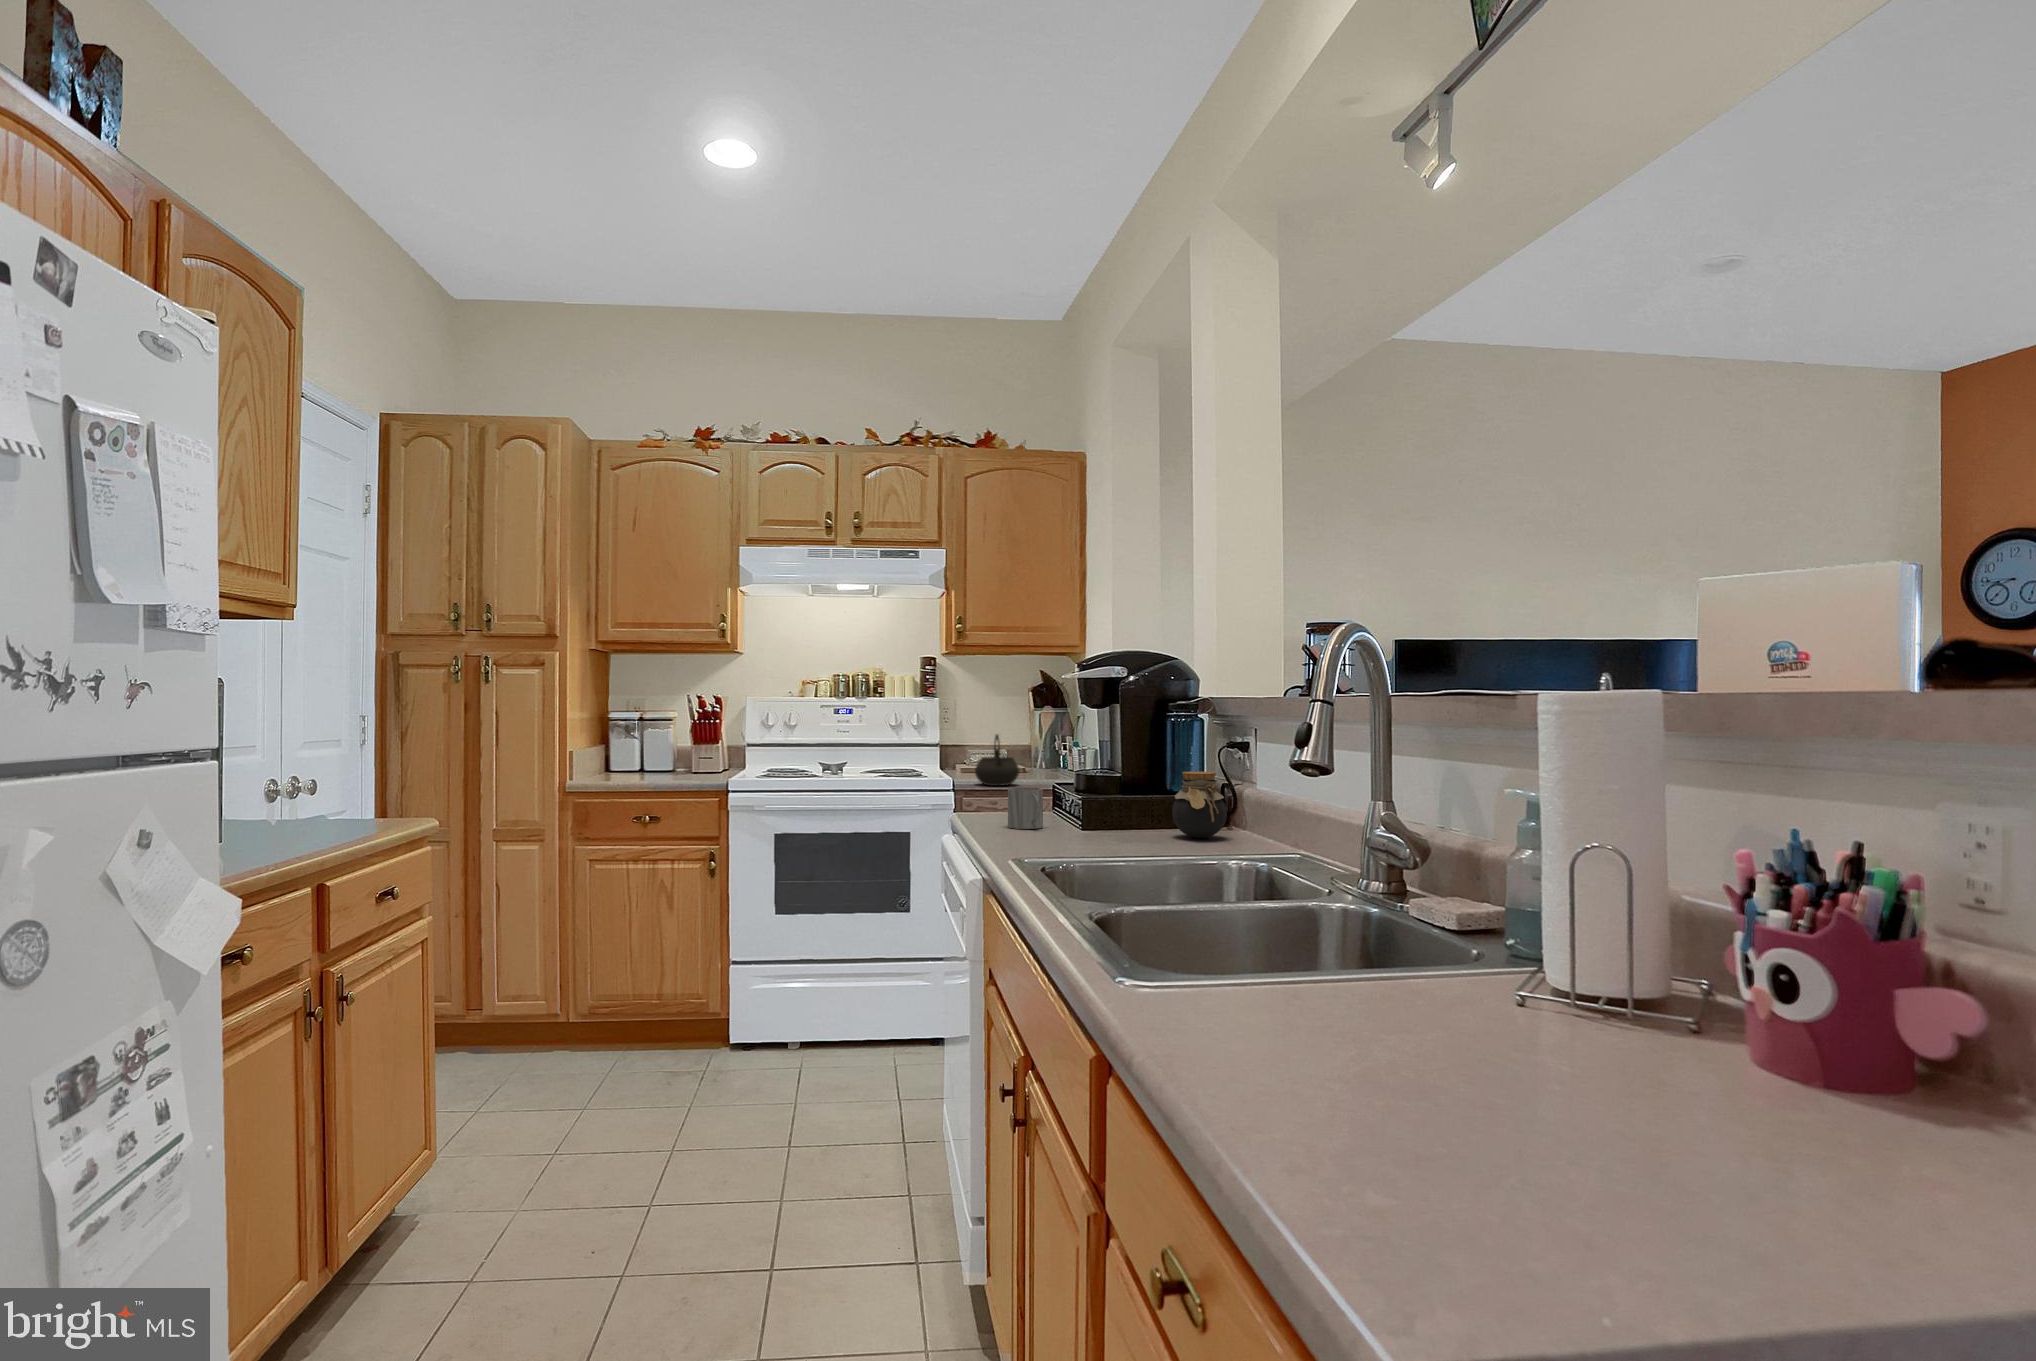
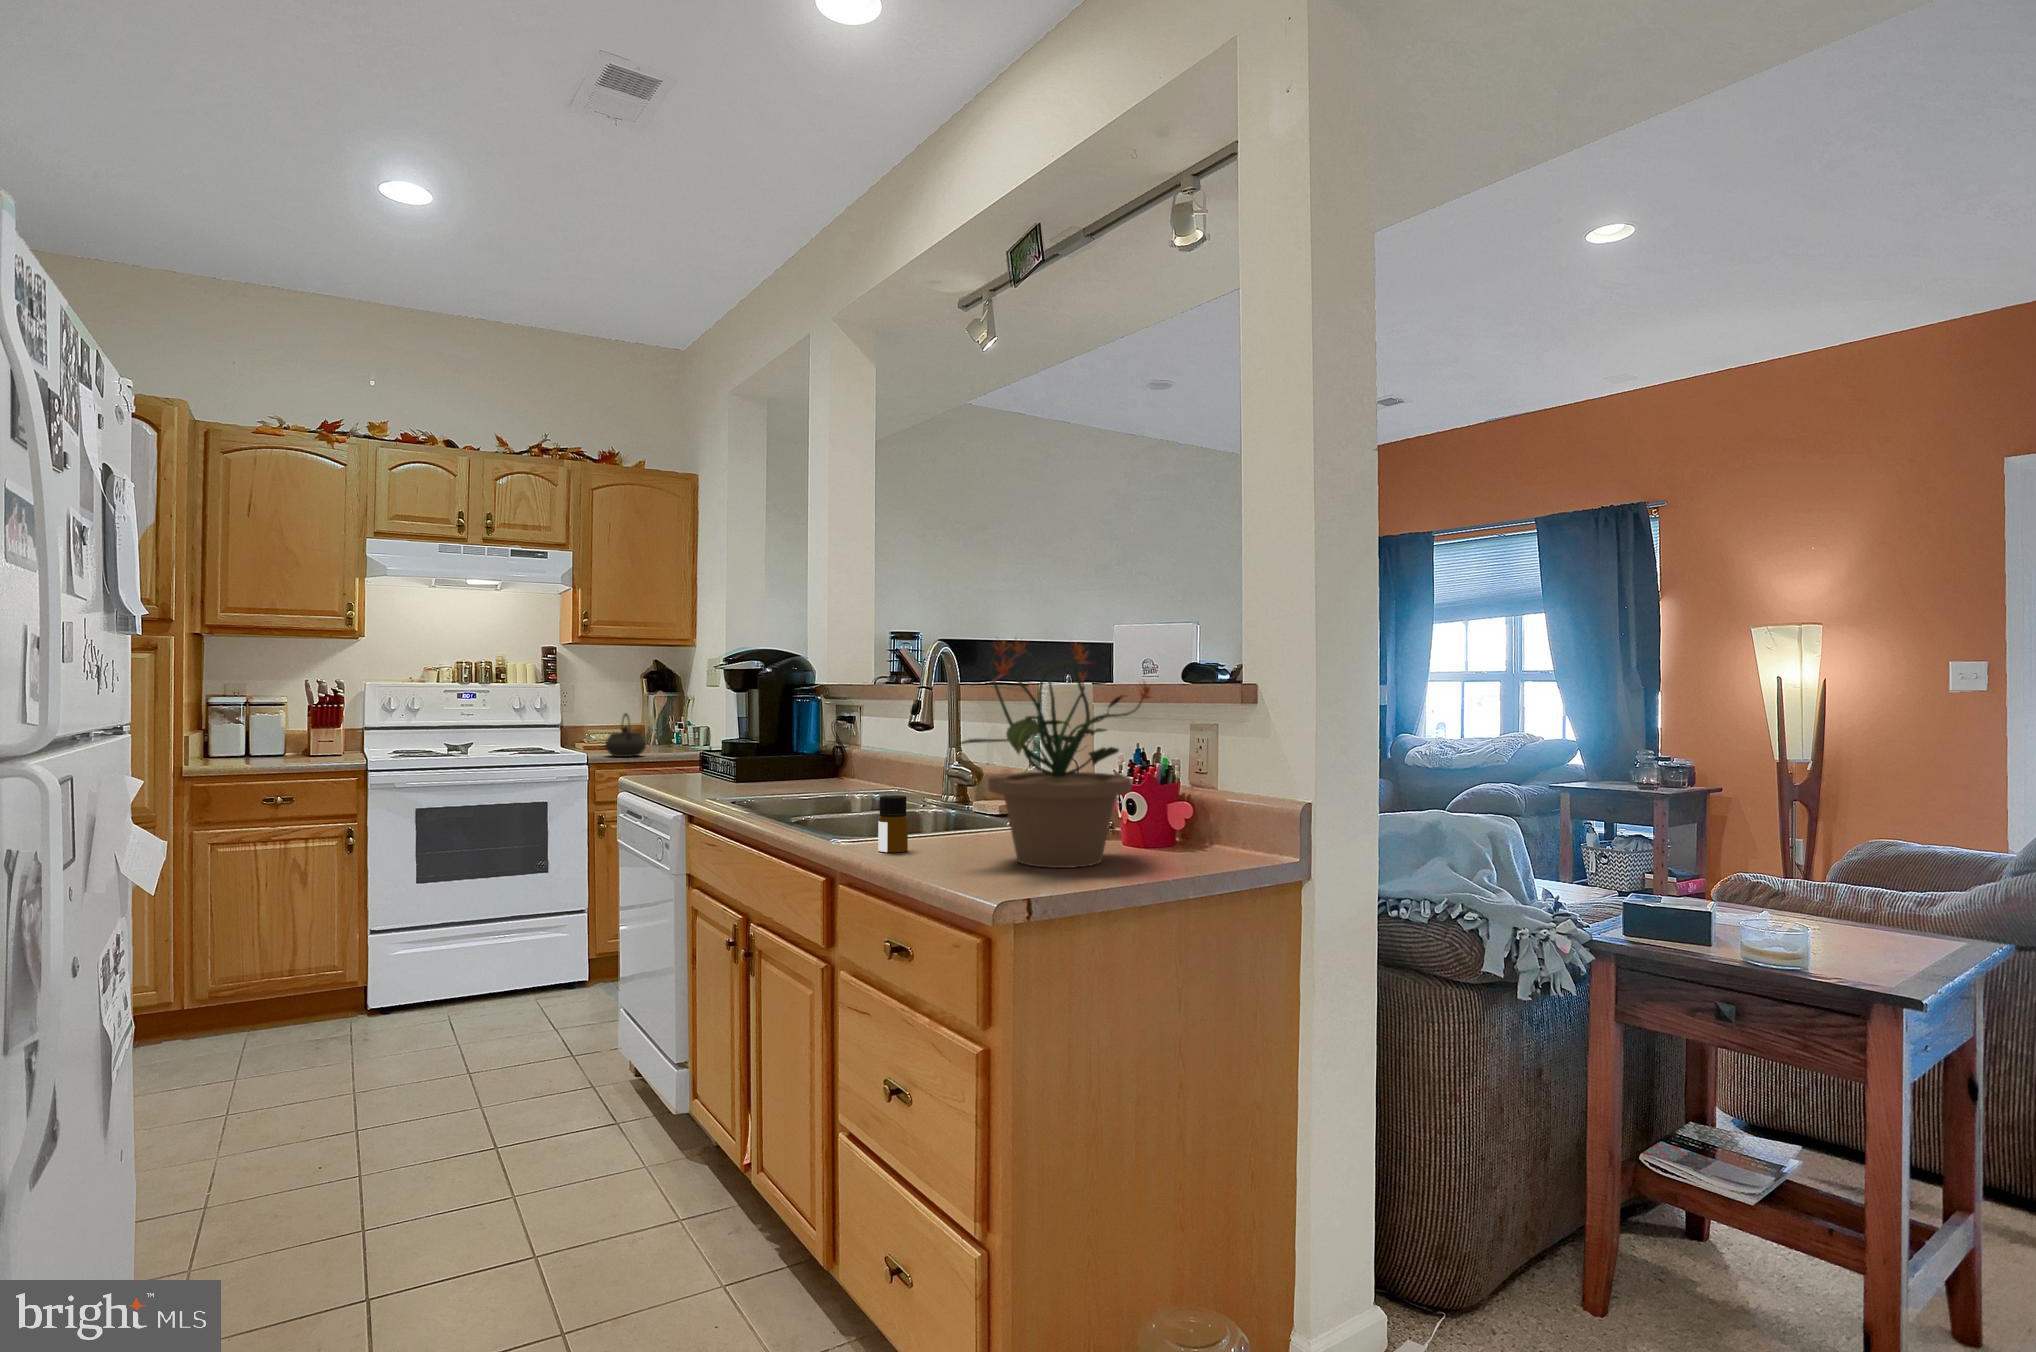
potted plant: none [1324,606,1835,1128] -> present [955,639,1151,868]
jar: present [1172,771,1227,838] -> none [799,736,839,784]
mug: present [1008,787,1043,829] -> none [667,751,696,783]
bottle: none [1210,907,1264,1016] -> present [878,795,908,852]

